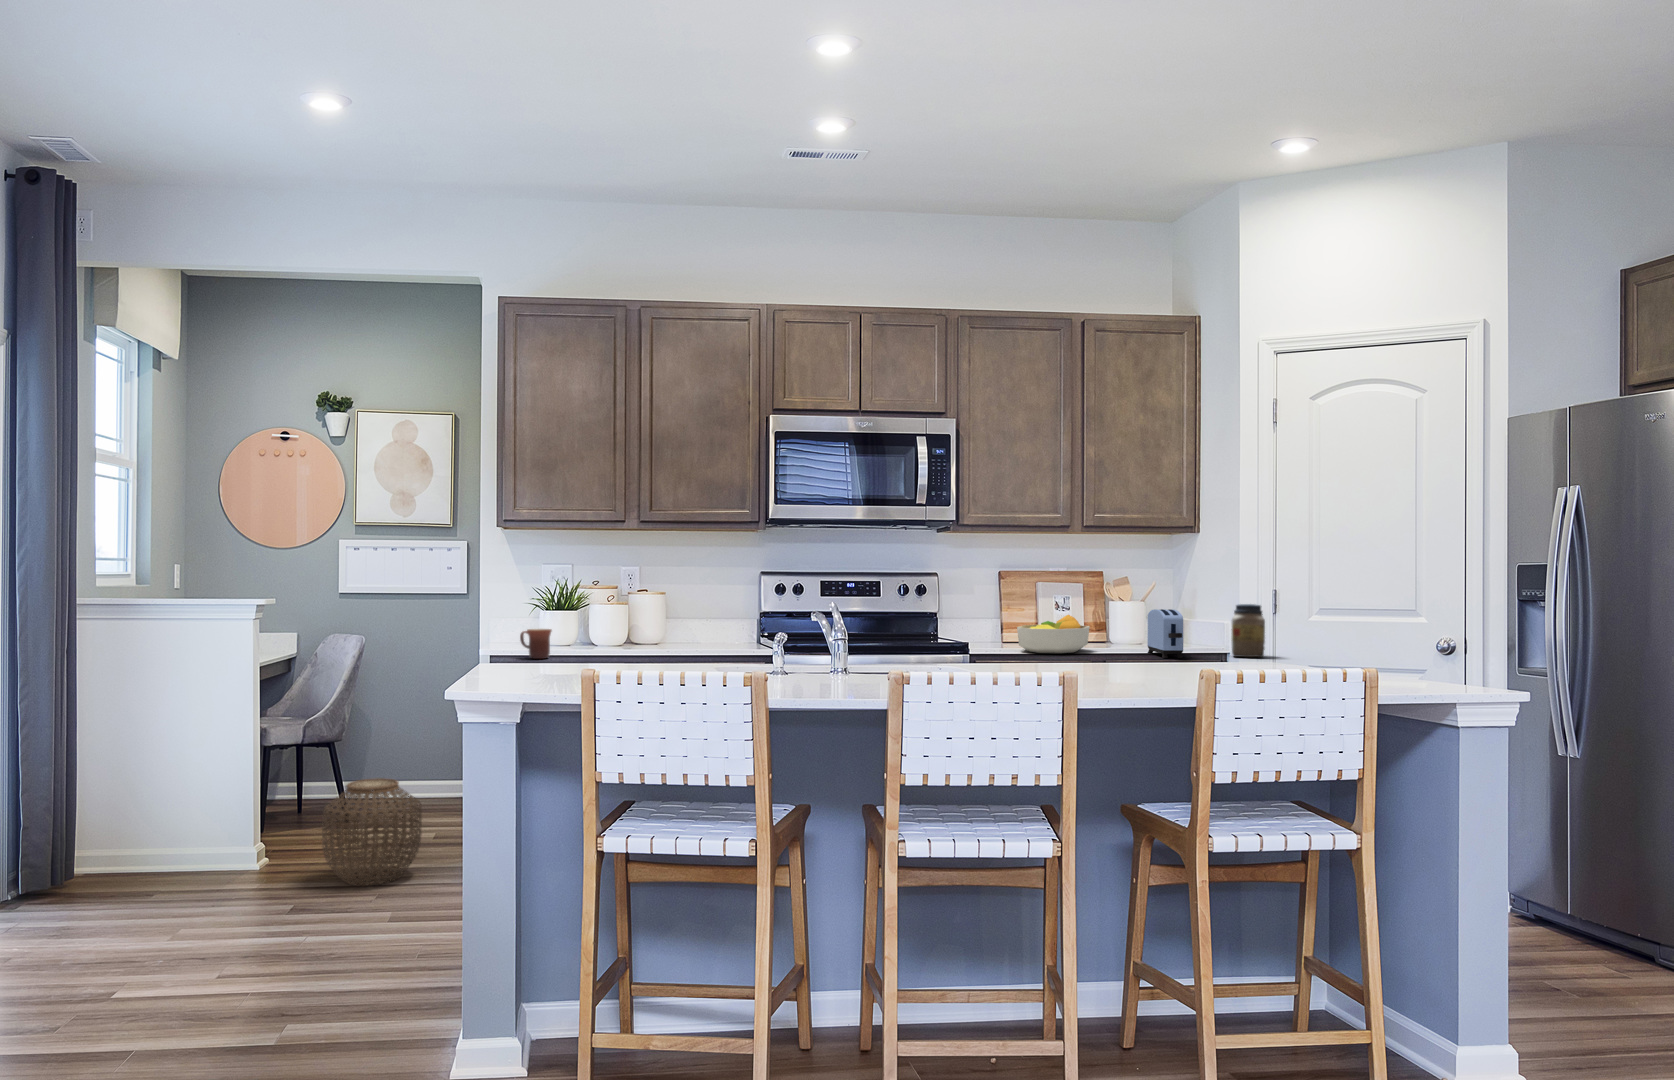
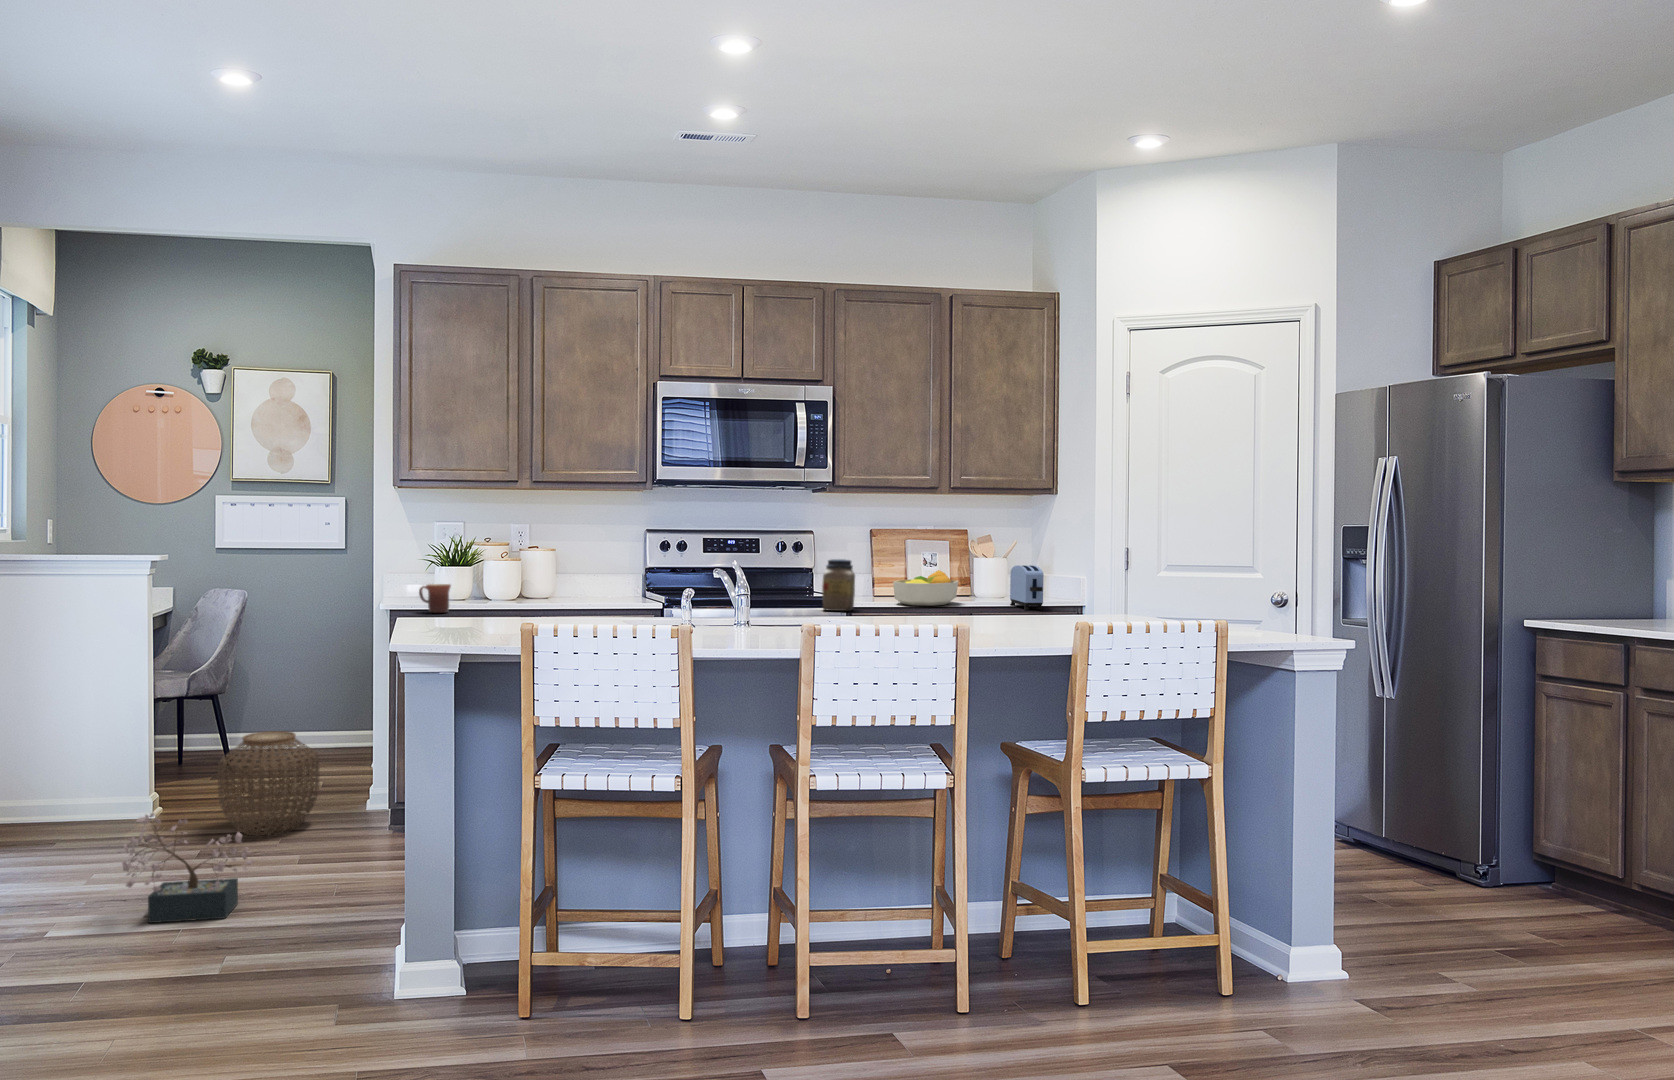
jar: present [1231,604,1265,657] -> present [822,559,855,611]
decorative plant: none [210,860,342,974] -> present [120,813,254,923]

